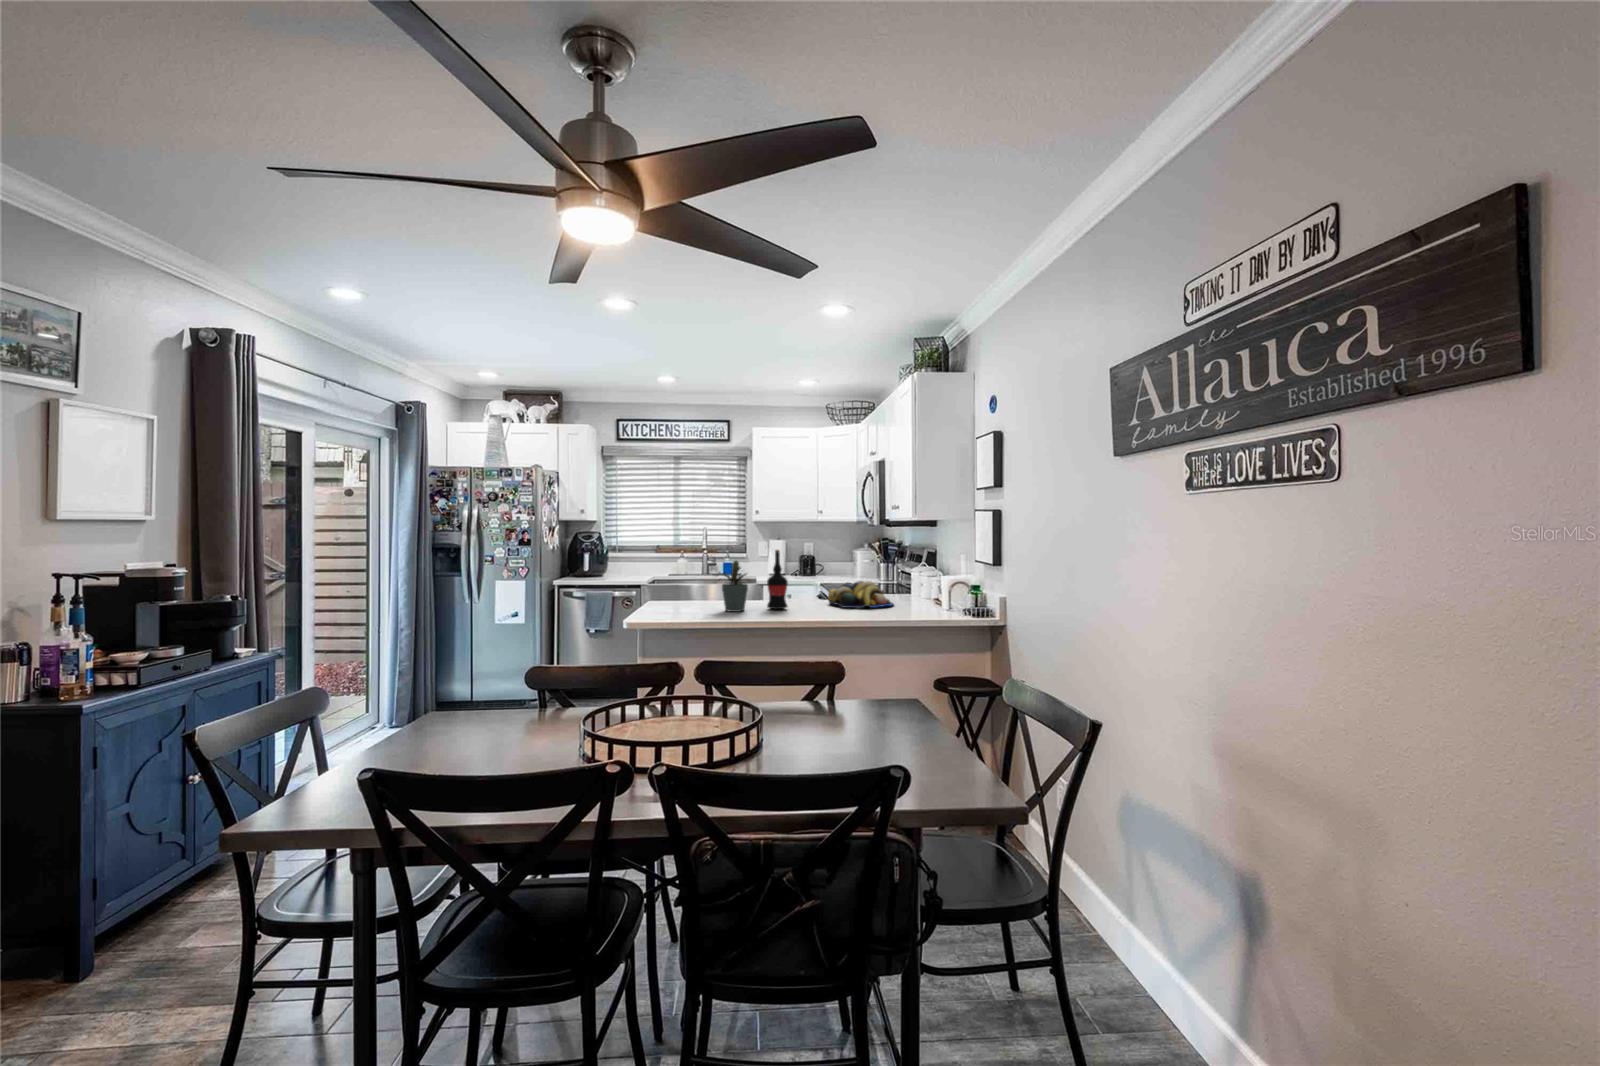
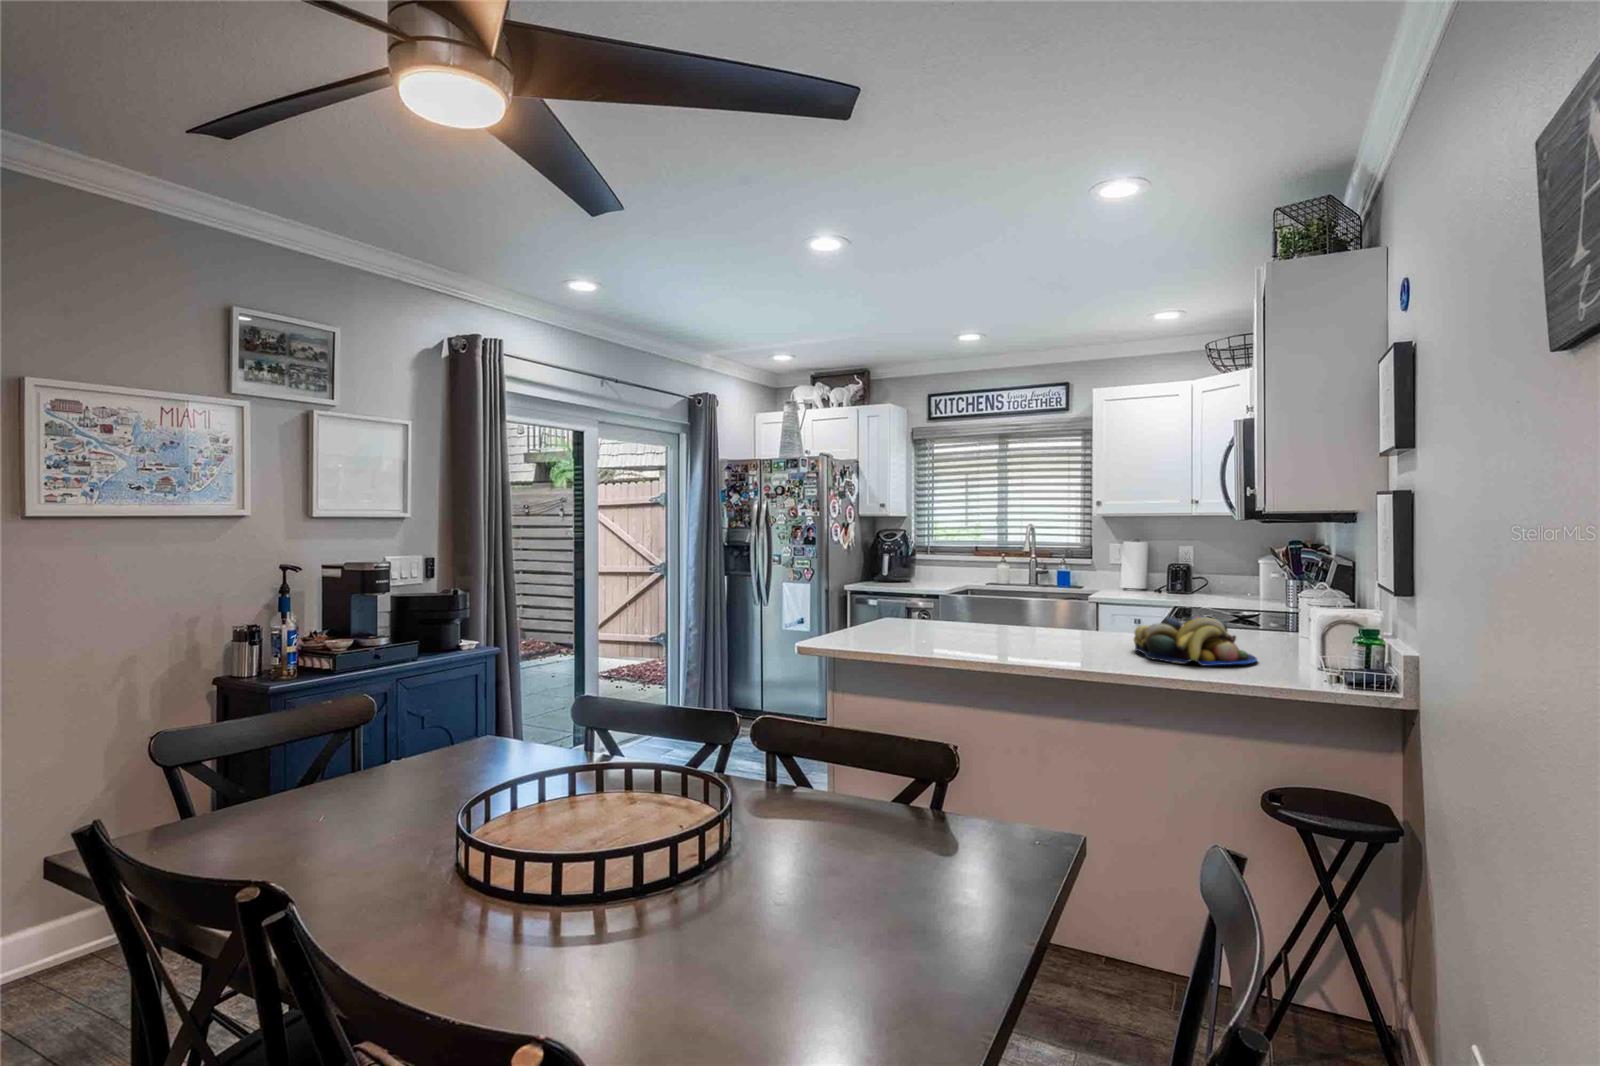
wine bottle: present [767,550,788,609] -> none [1019,561,1052,652]
potted plant: present [719,560,750,612] -> none [937,575,990,650]

